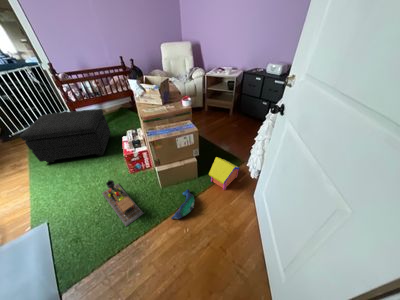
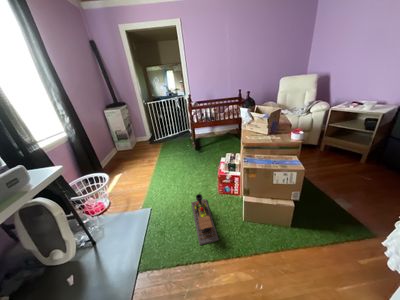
footstool: present [20,109,111,163] -> none [157,129,215,170]
toy house: present [209,157,239,189] -> none [309,211,366,263]
plush toy: present [171,189,194,219] -> none [246,236,281,269]

